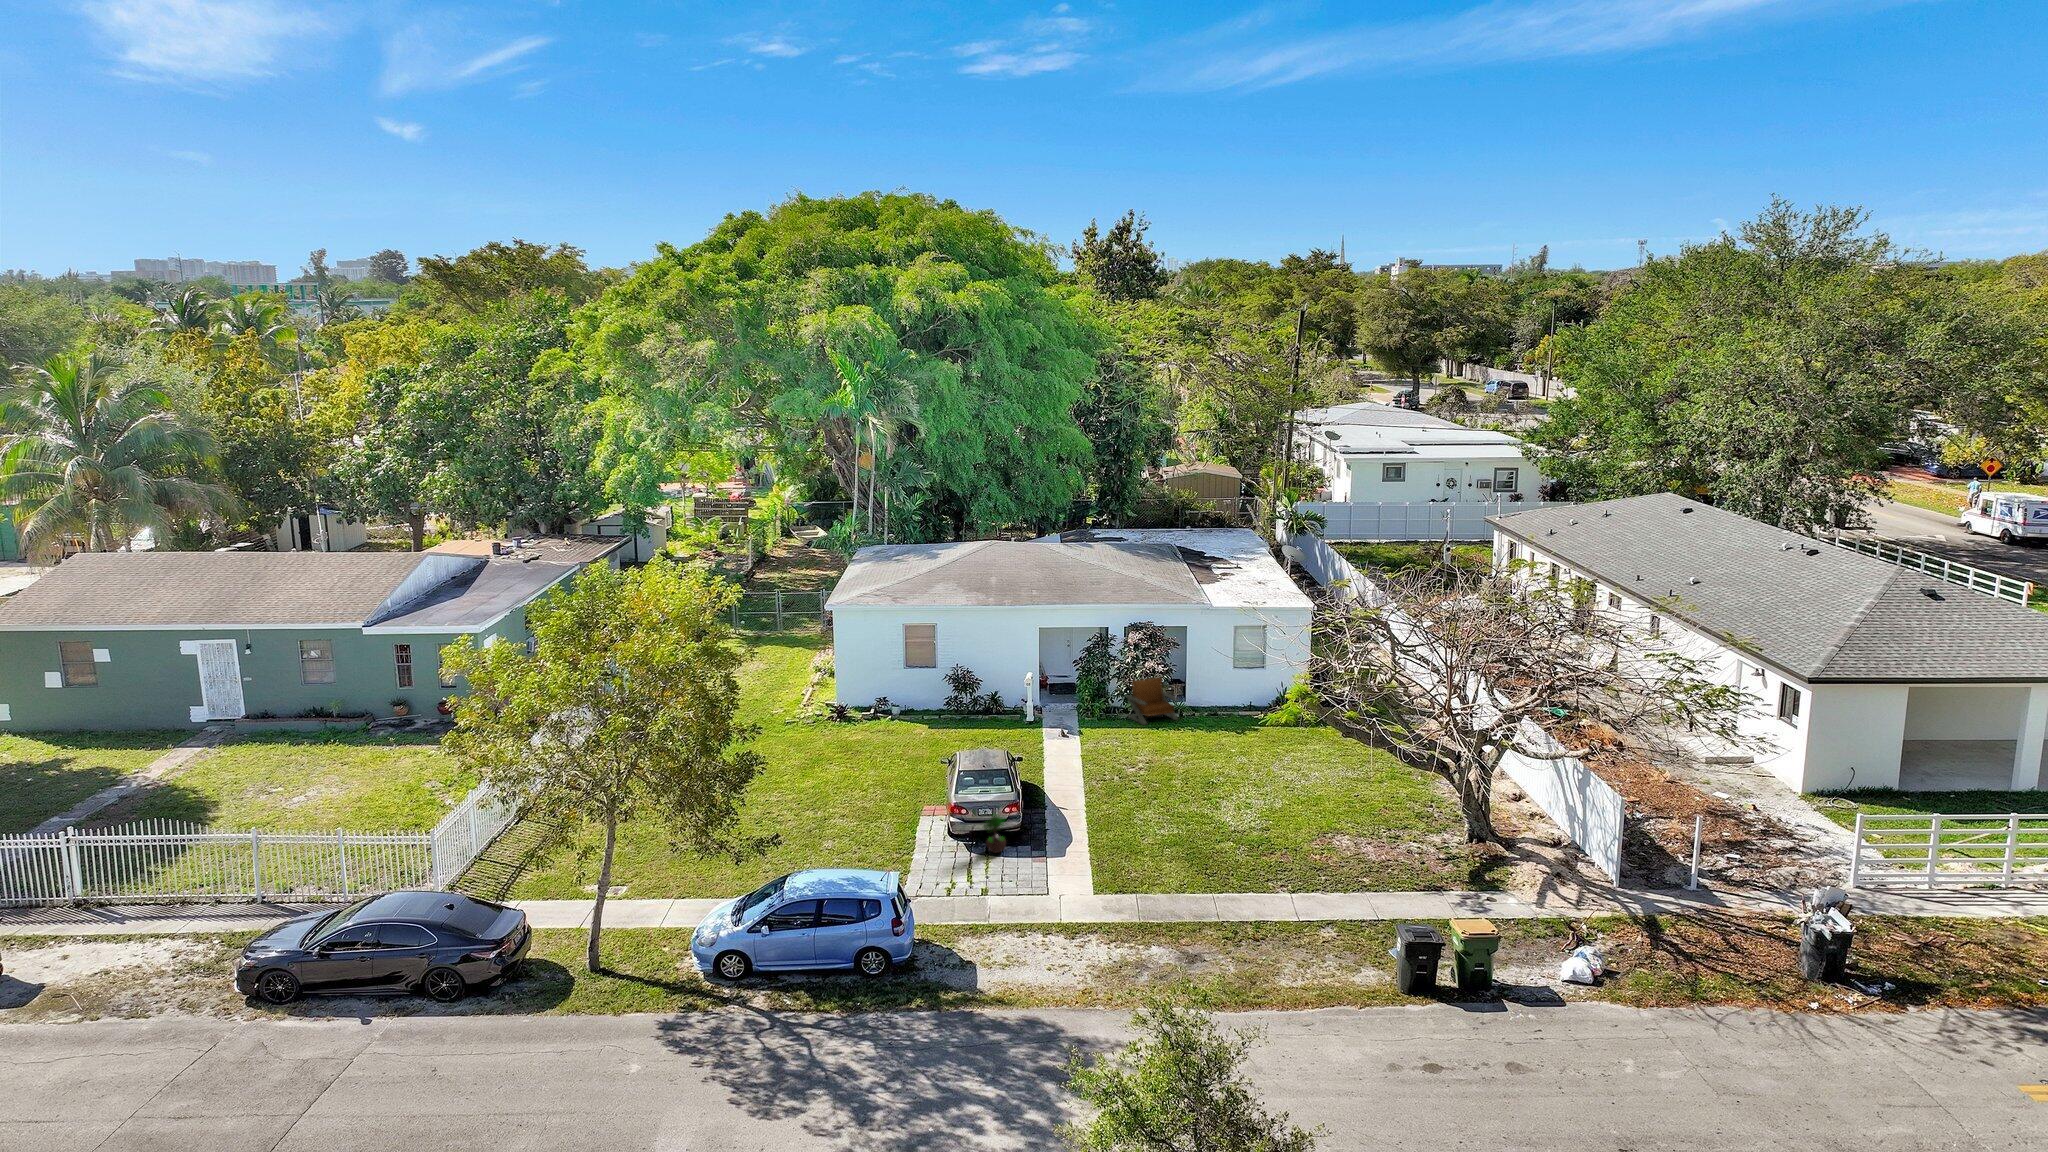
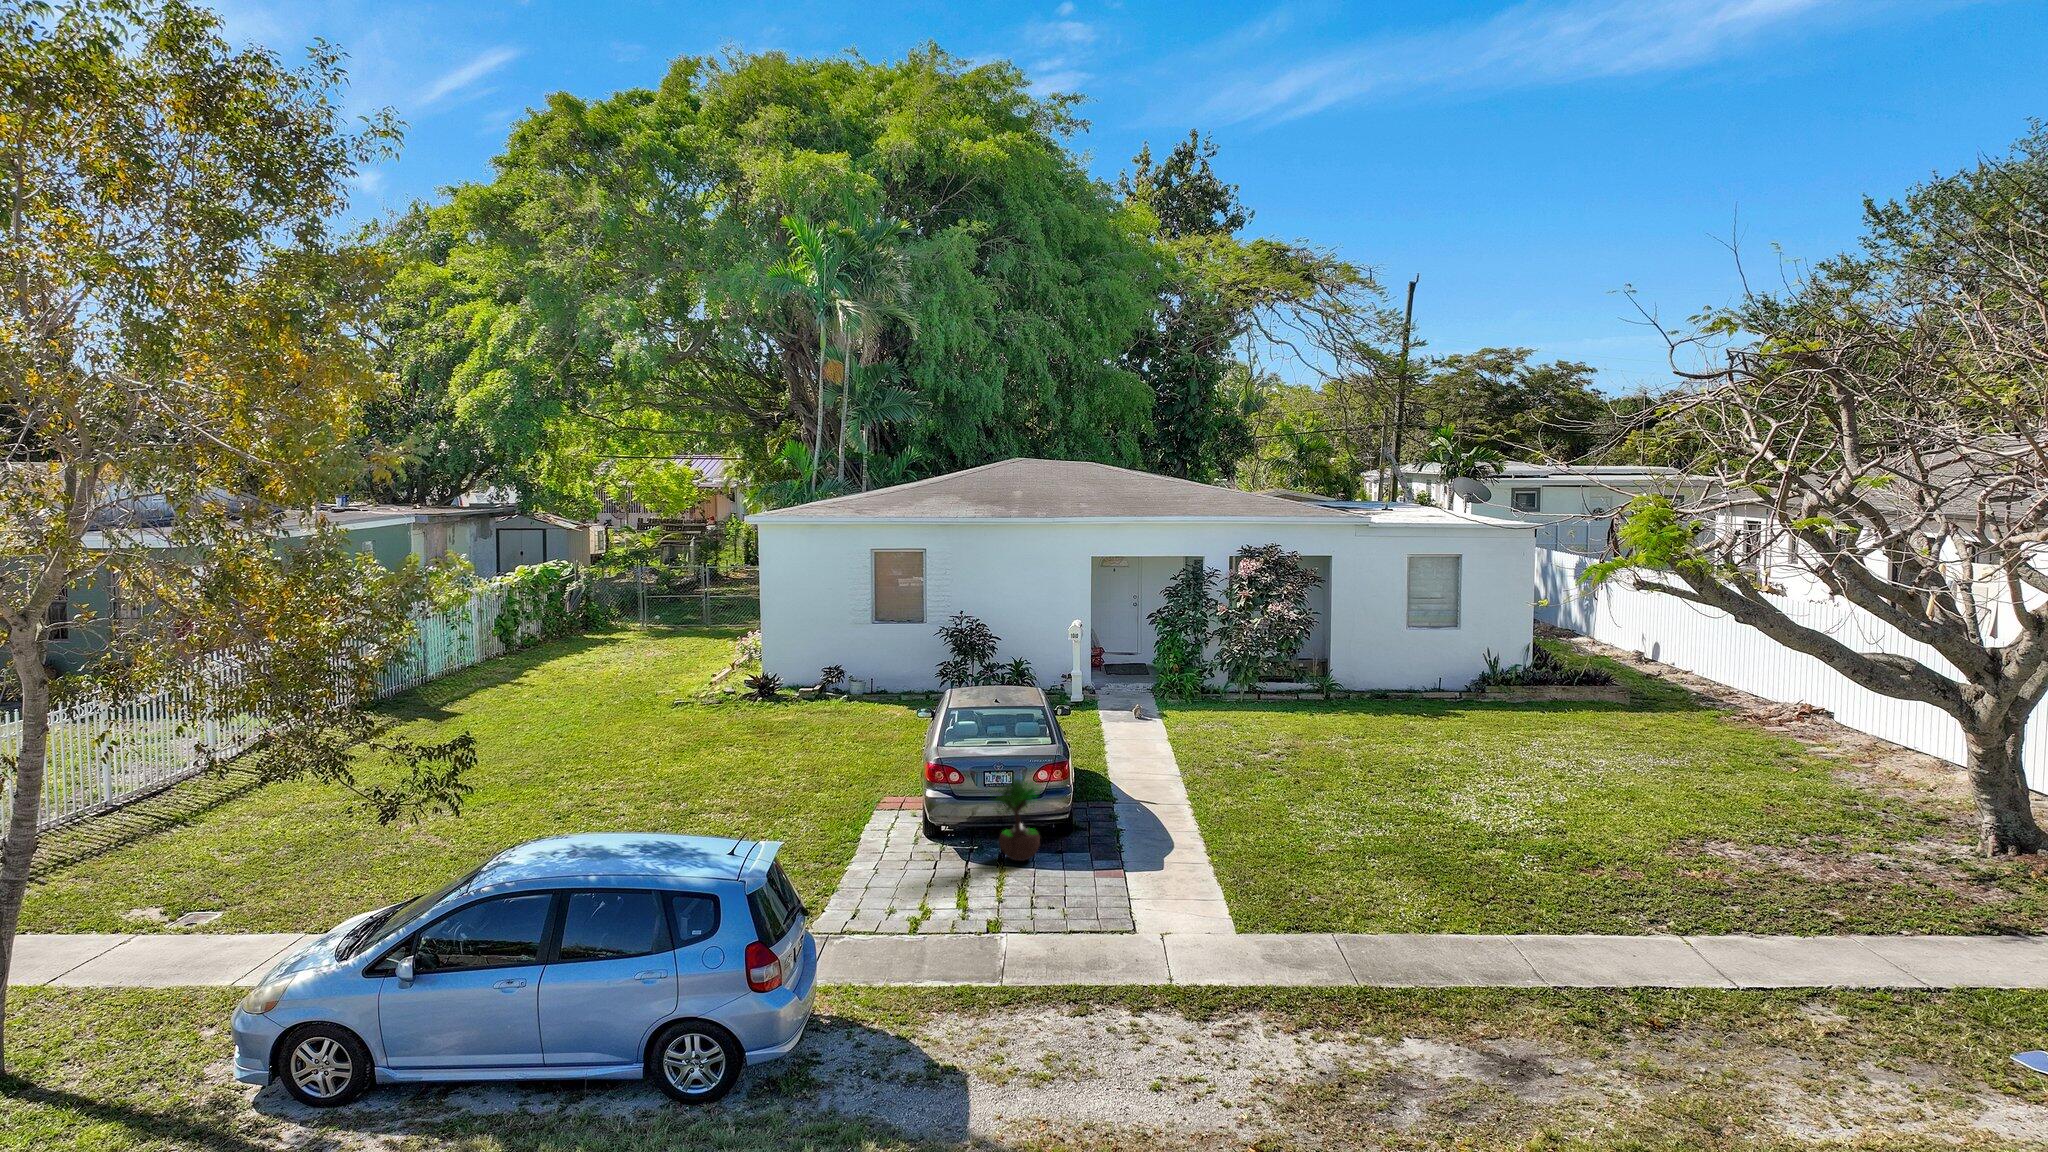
lounge chair: present [1127,677,1178,725] -> none [1235,633,1324,704]

